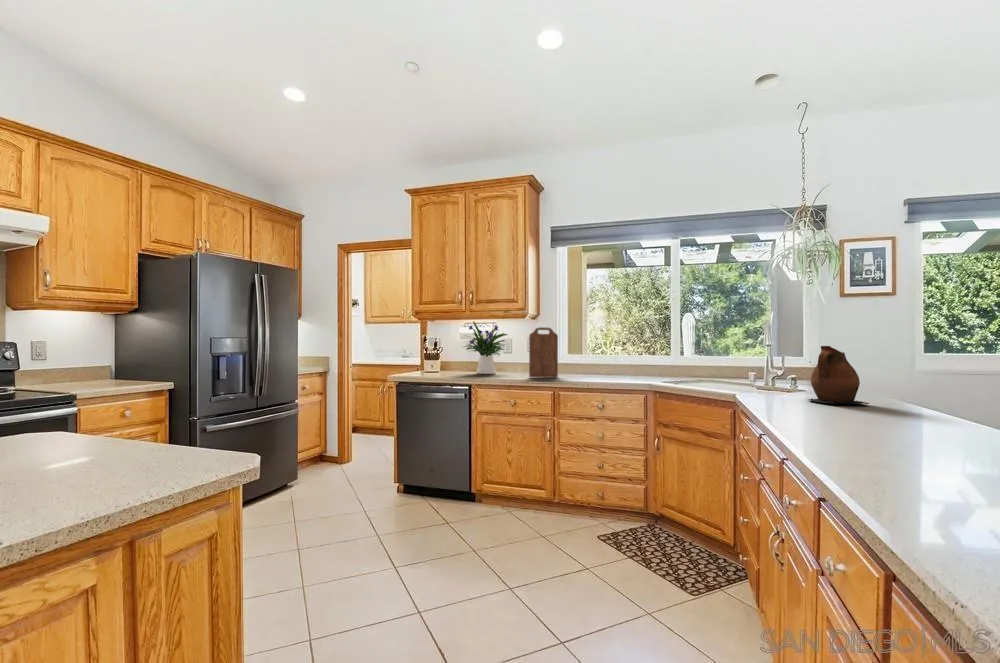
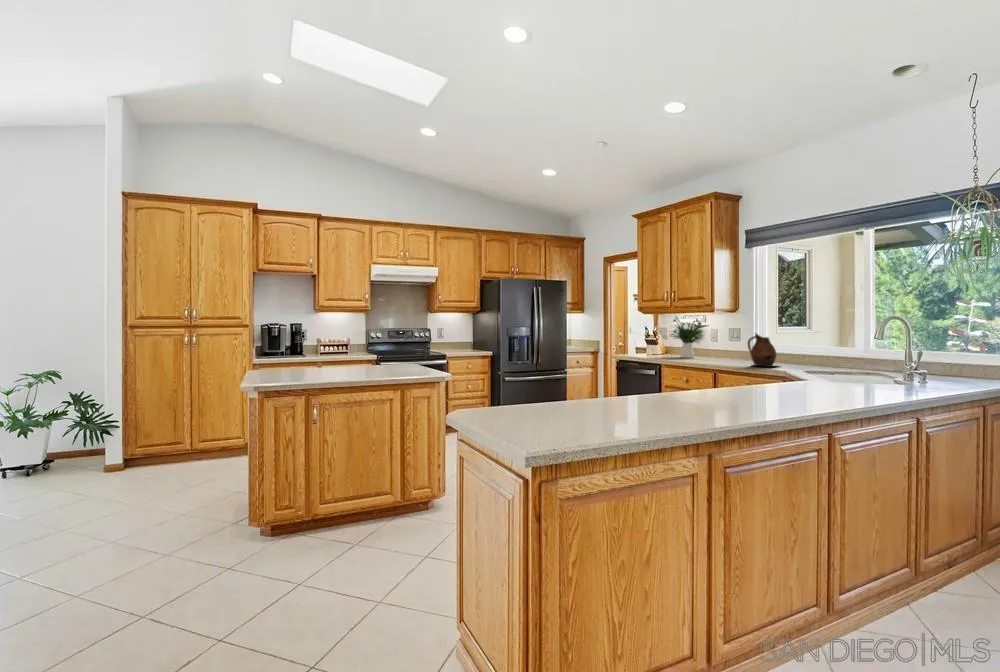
cutting board: present [529,327,558,377] -> none [706,320,732,362]
ceramic pitcher: present [809,346,869,405] -> present [748,334,776,367]

